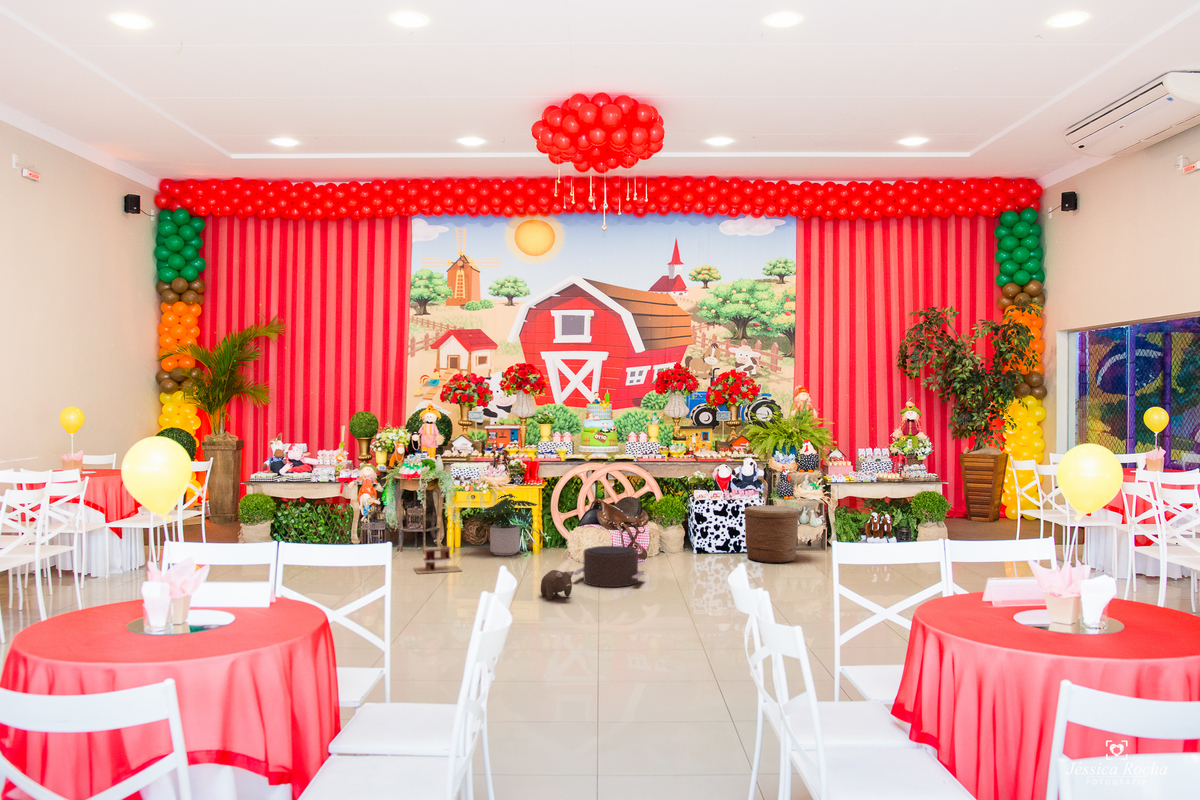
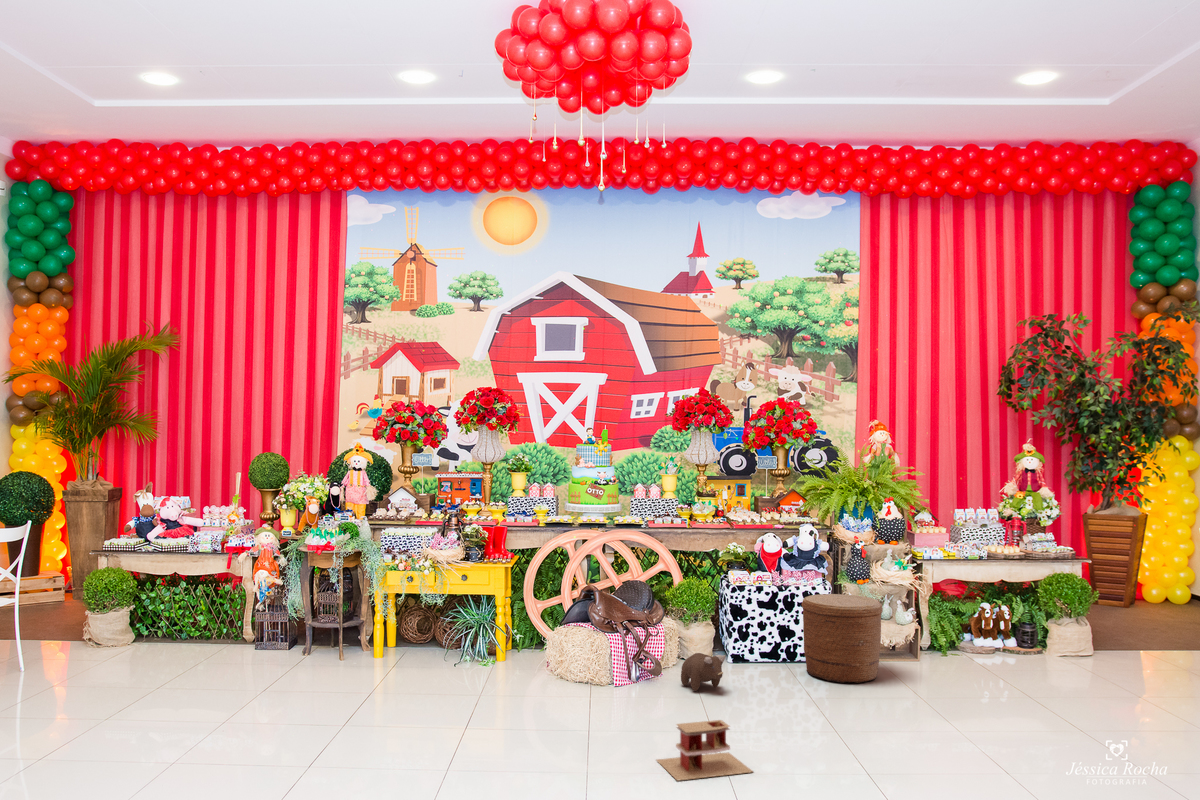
potted plant: present [472,494,537,556] -> none [407,575,504,665]
toy house: present [415,546,461,574] -> present [657,720,753,780]
pouf: present [574,546,644,587] -> none [547,663,658,734]
plush toy: present [541,570,574,599] -> present [681,653,726,691]

